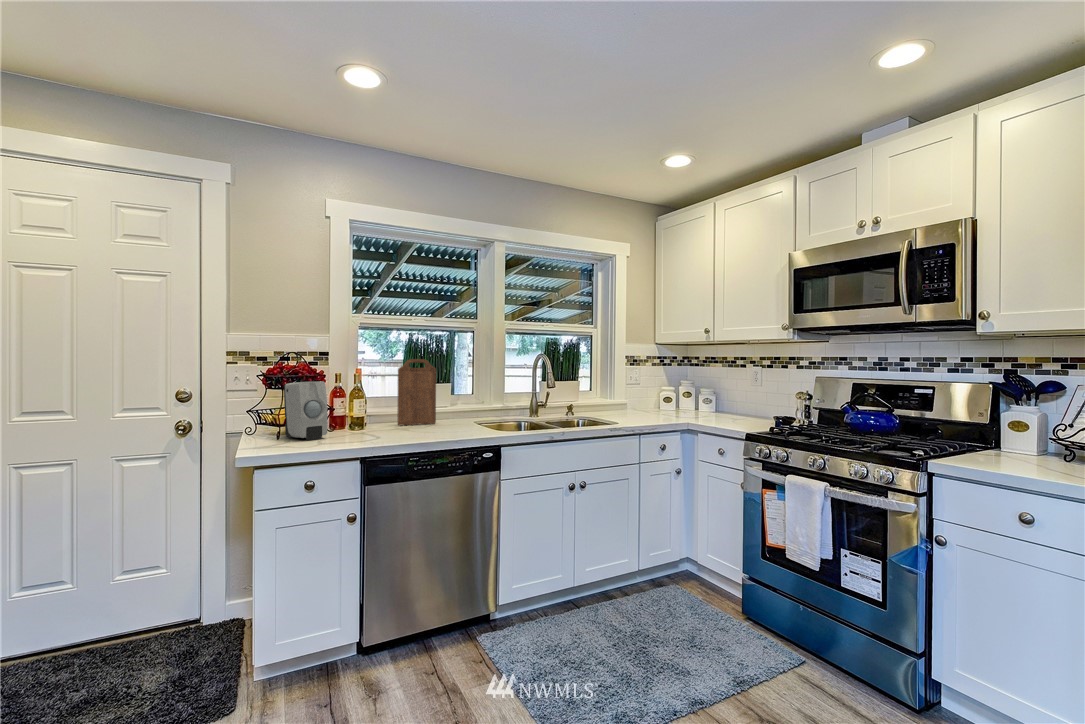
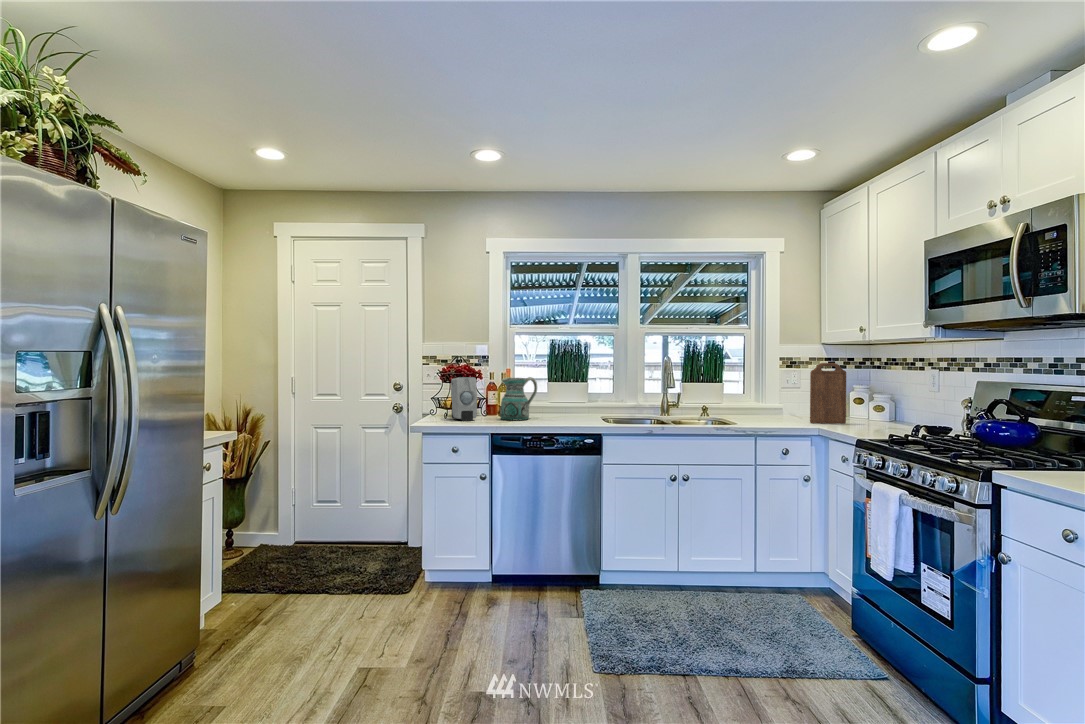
cutting board: present [397,359,436,426] -> present [810,363,846,424]
ceramic pitcher: none [355,379,401,435] -> present [500,377,537,420]

